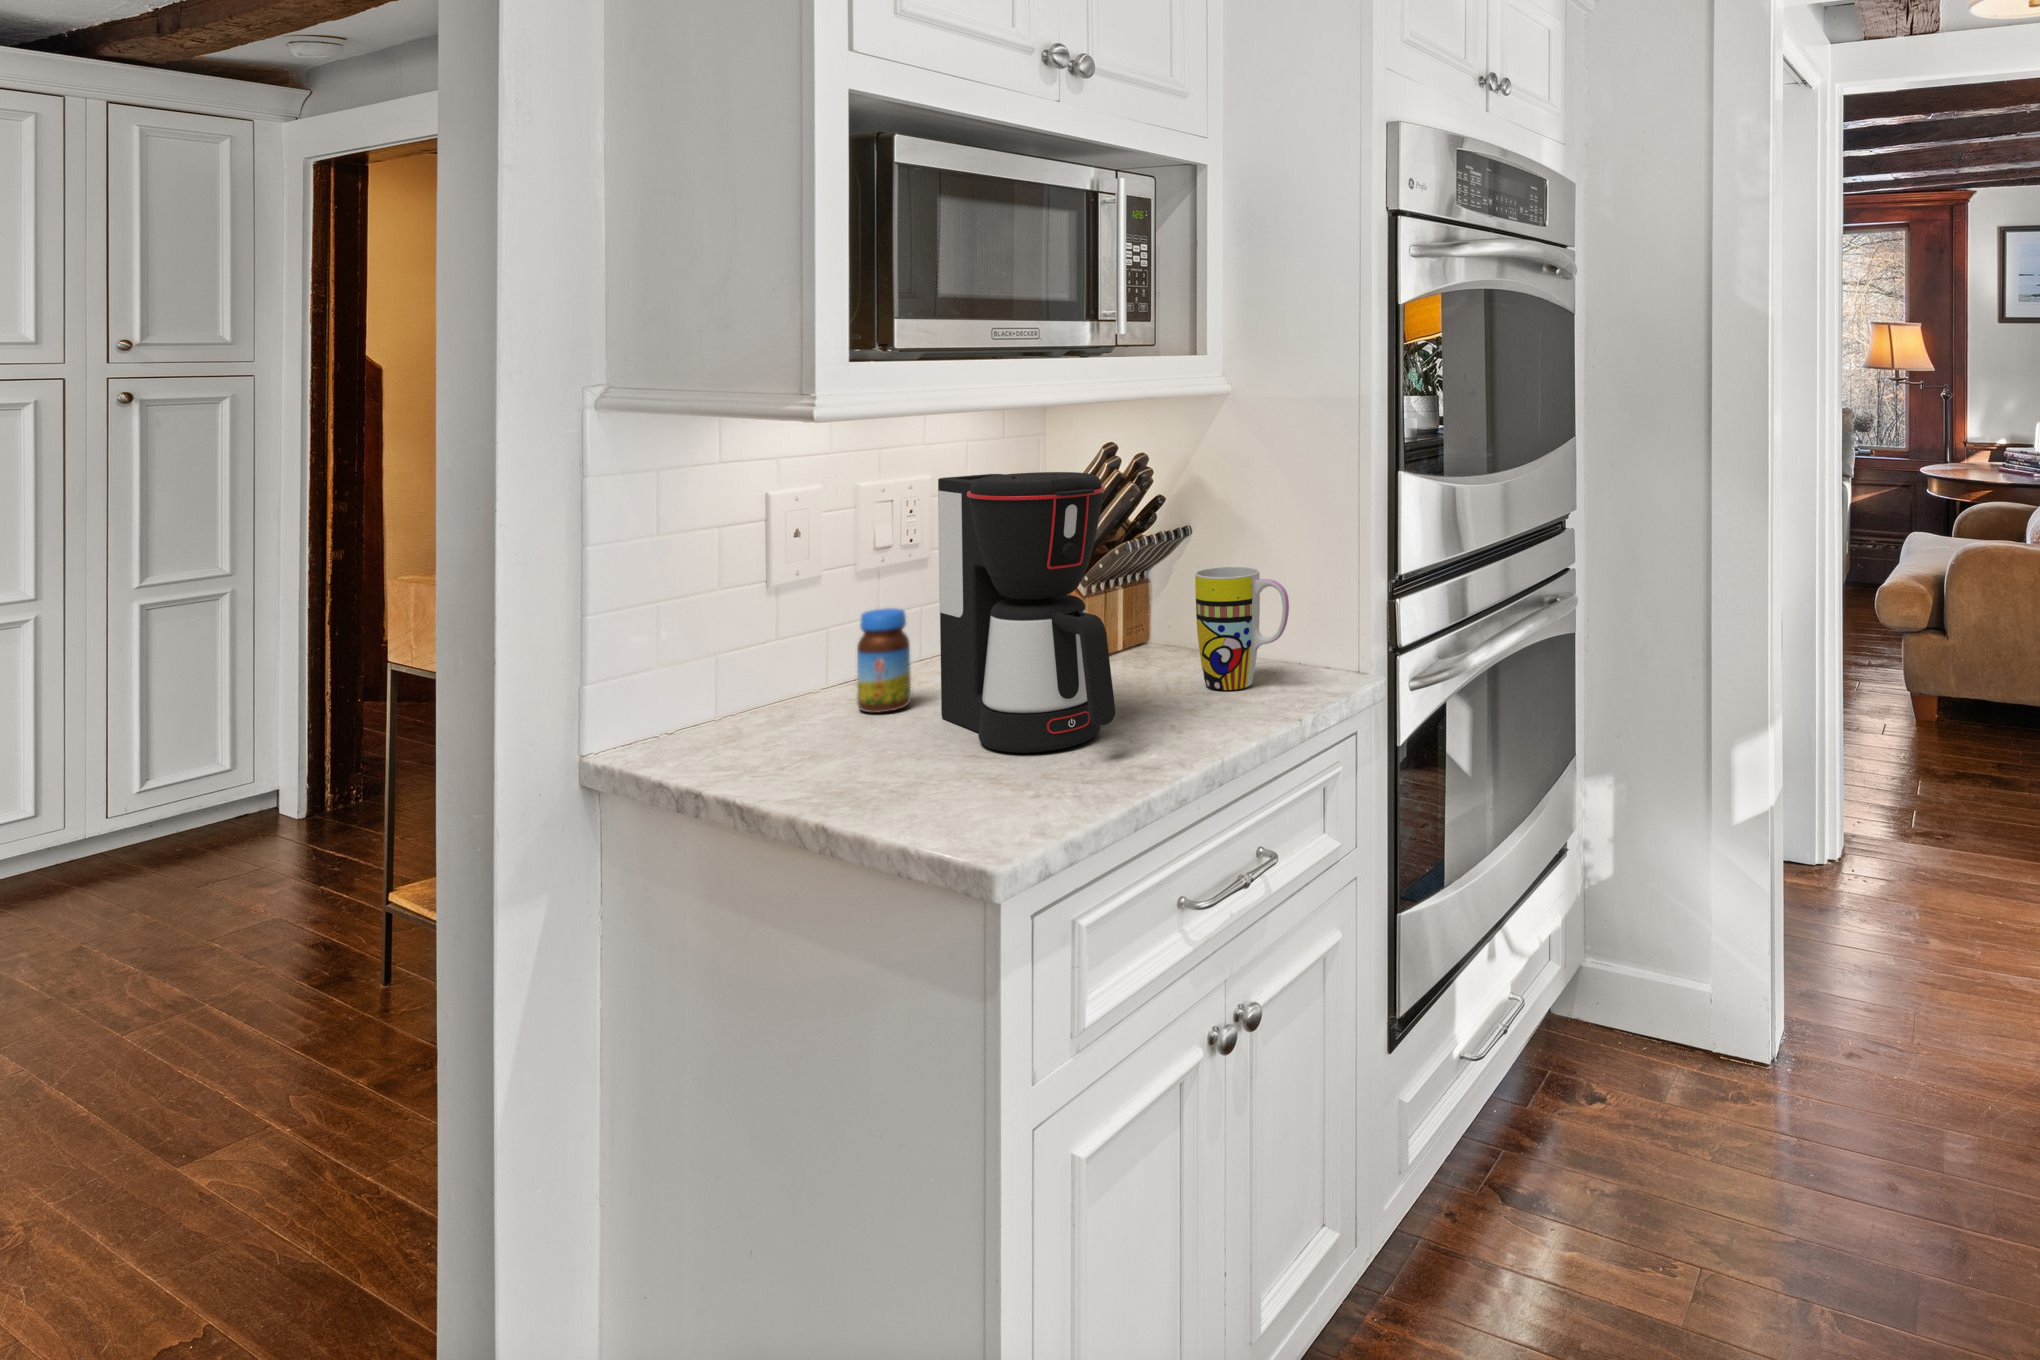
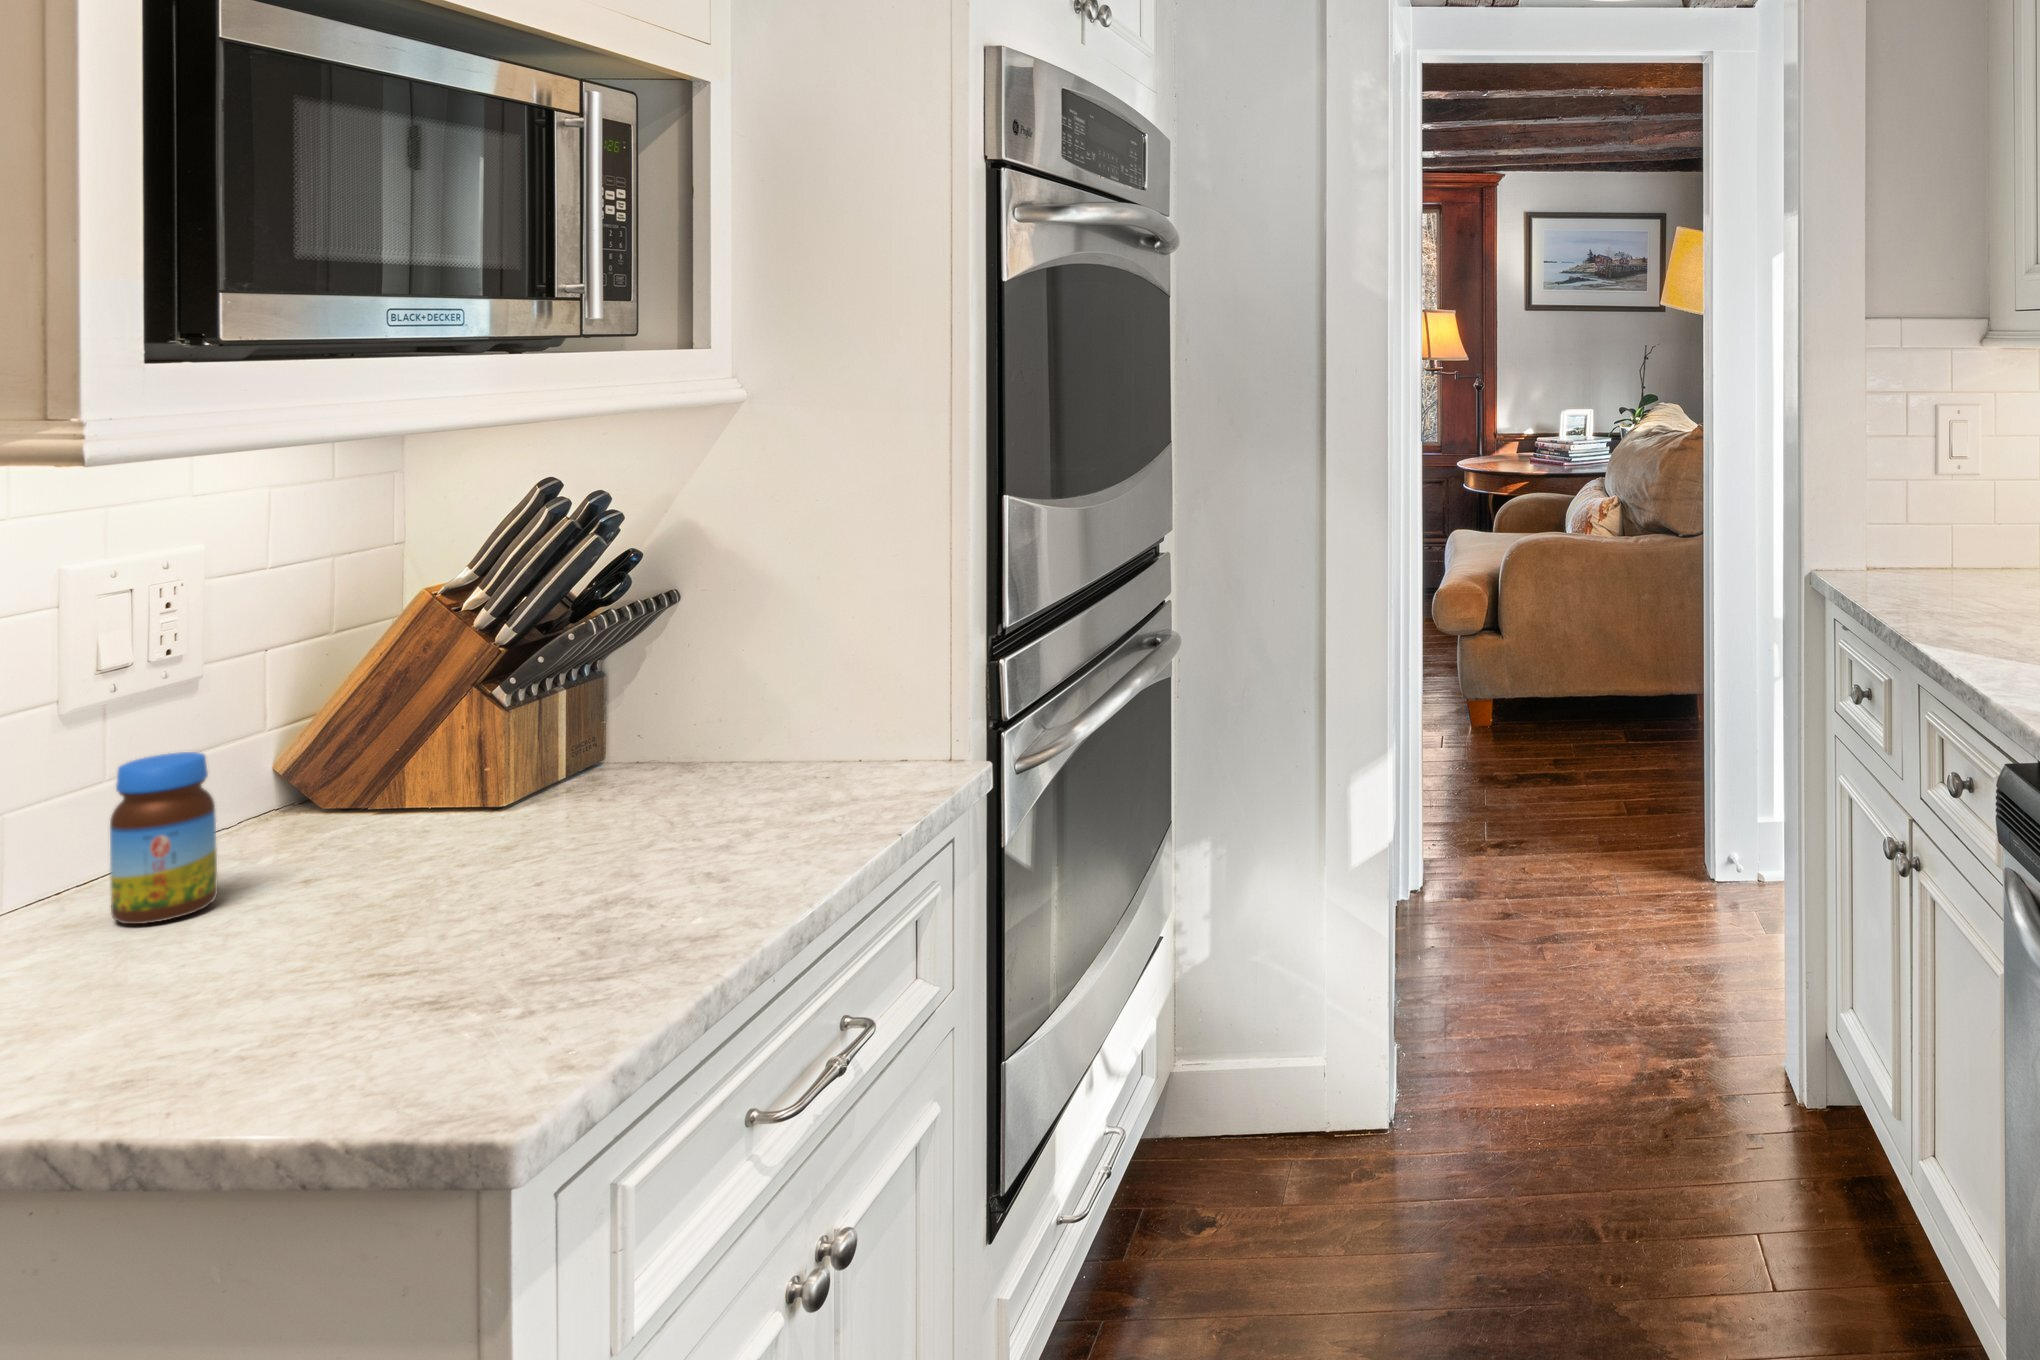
coffee maker: present [938,472,1115,753] -> none [279,526,630,953]
mug: present [1195,567,1289,690] -> none [708,640,852,812]

